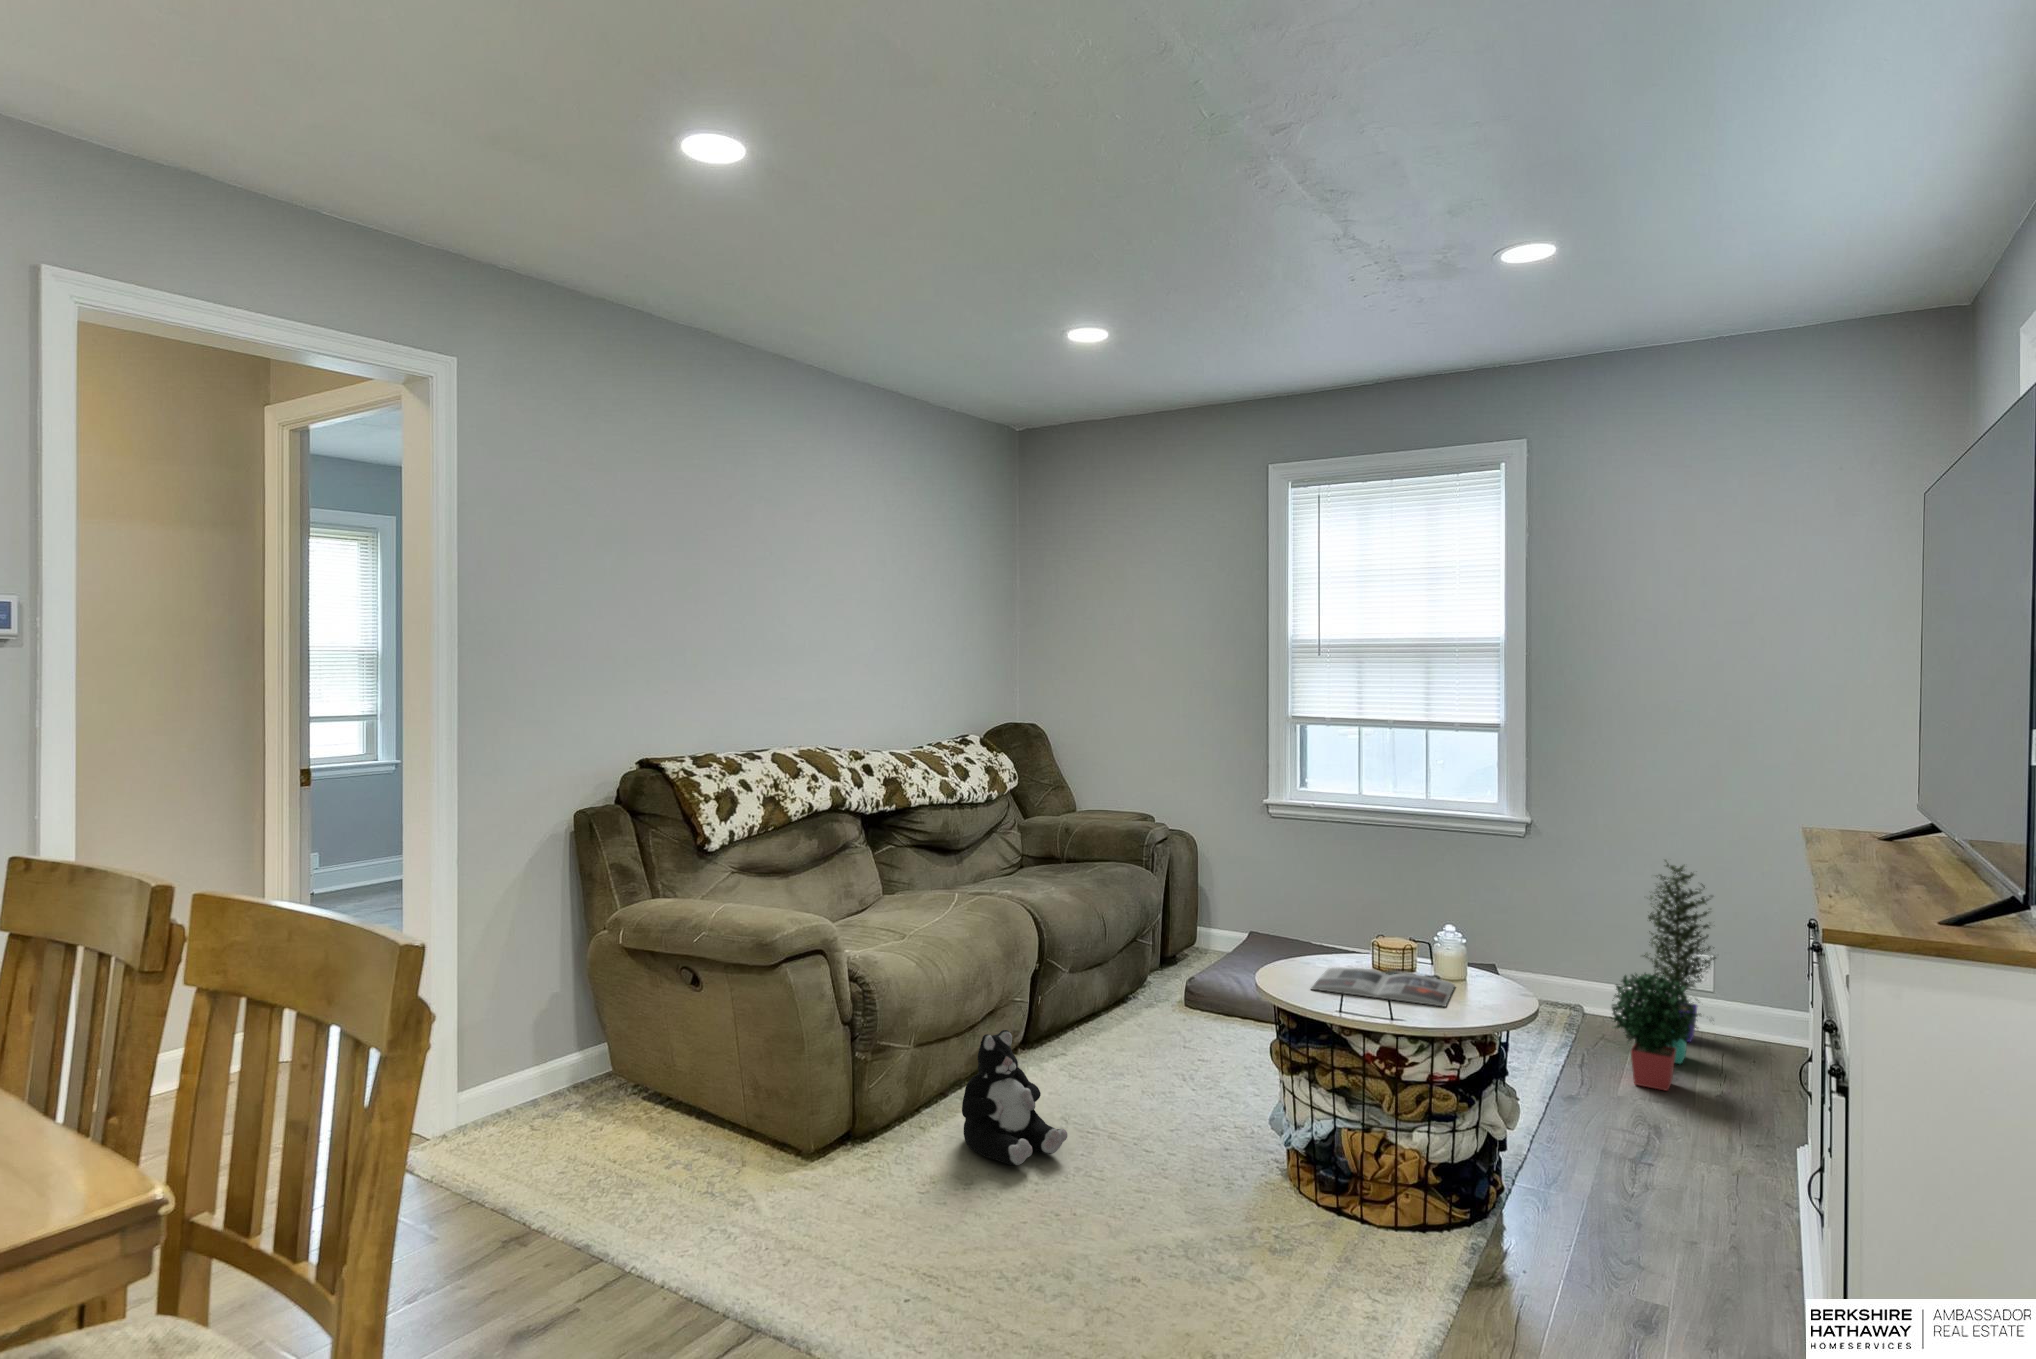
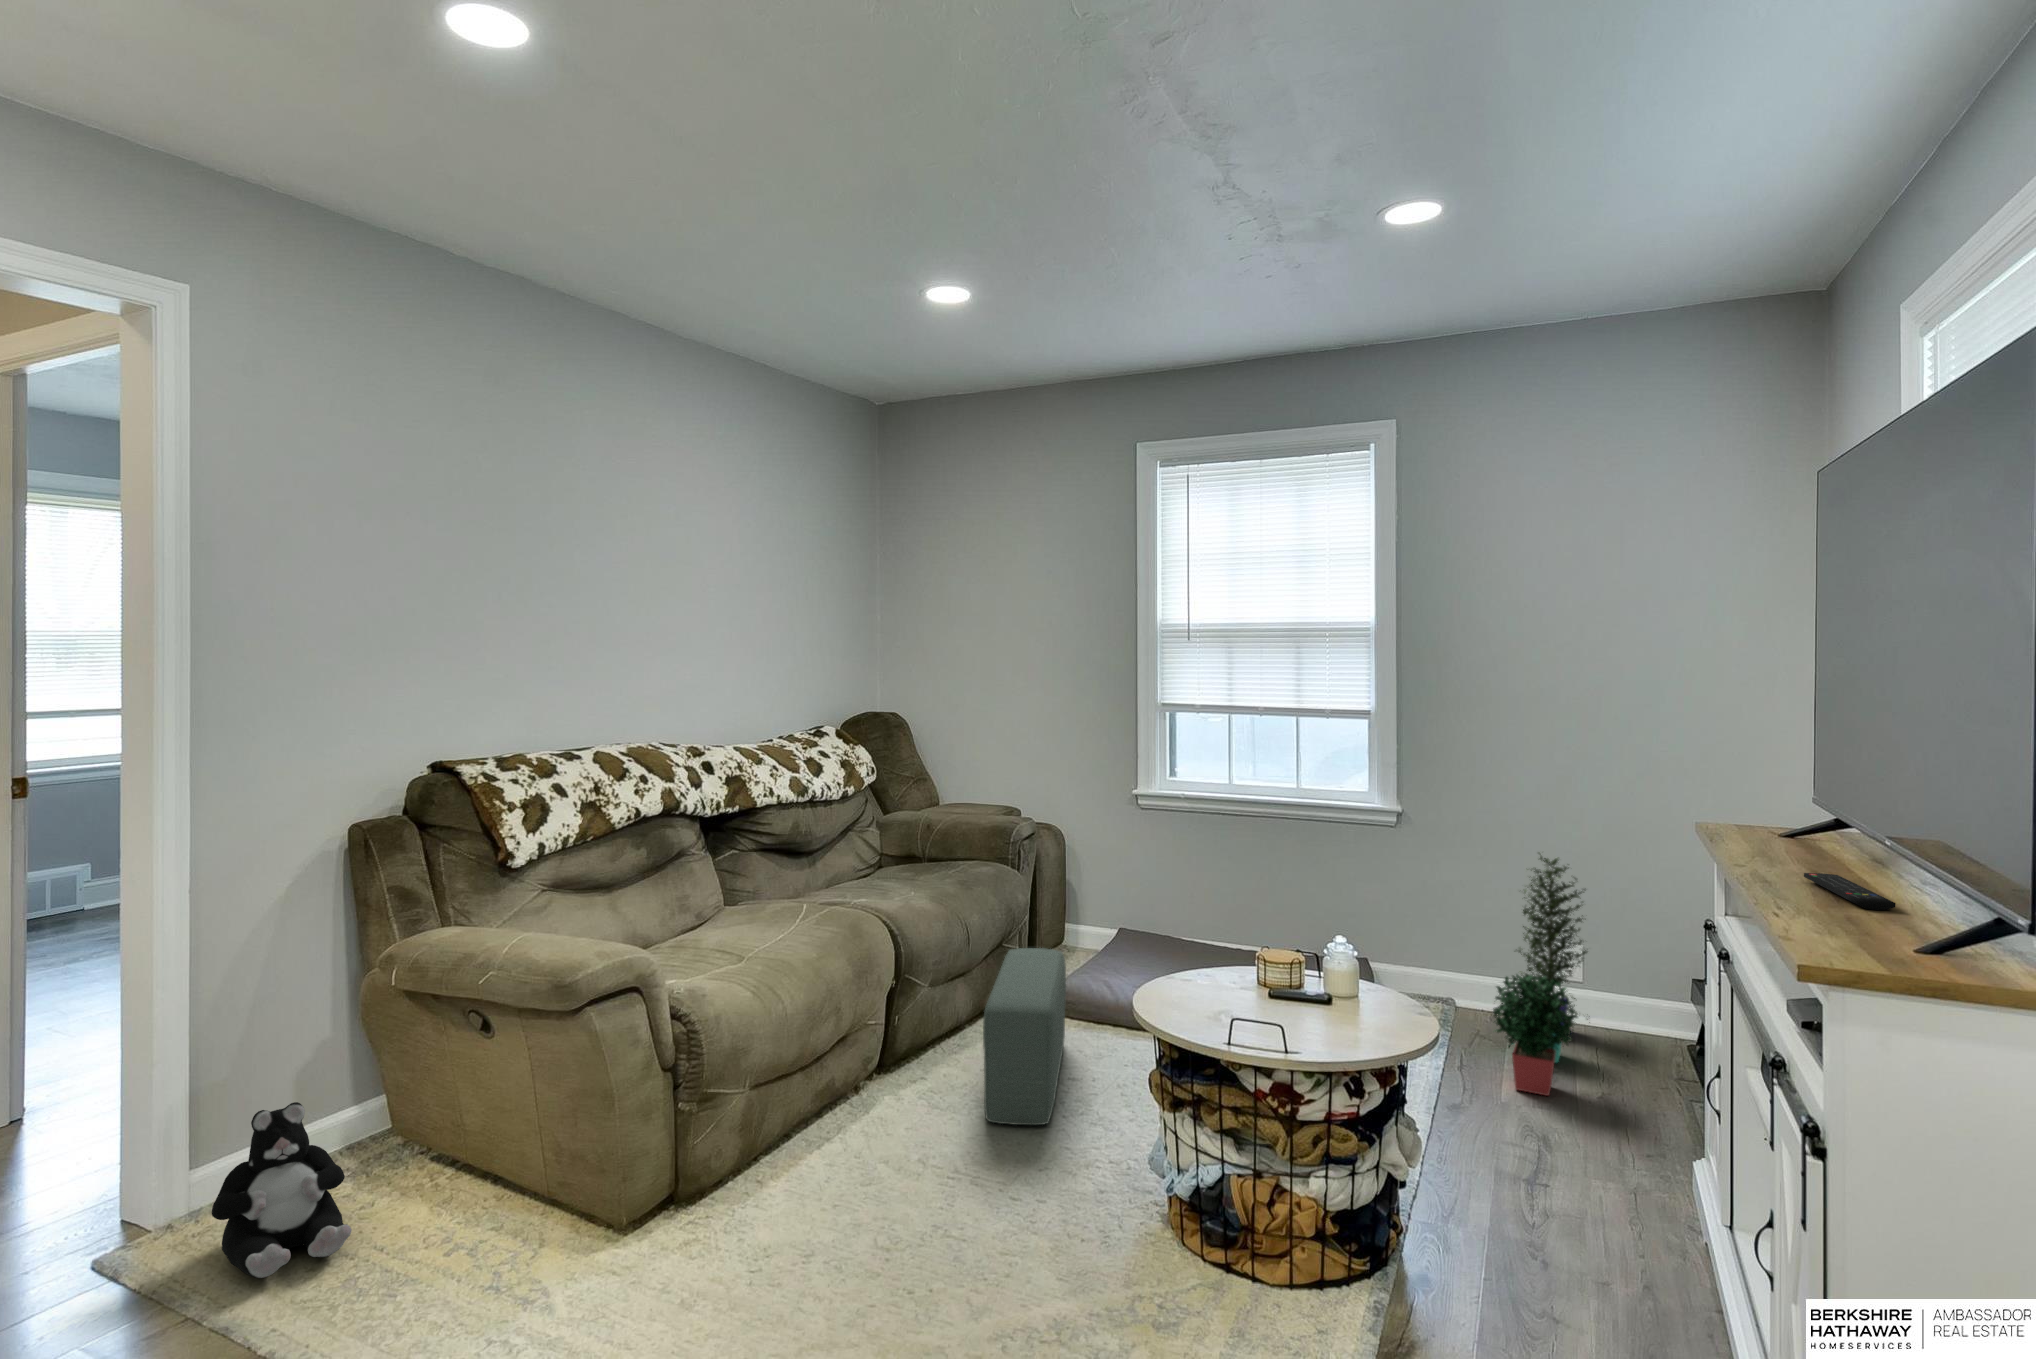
remote control: none [1877,860,1949,888] -> present [1804,873,1895,910]
pouf: none [1118,939,1195,1094] -> present [983,948,1066,1125]
magazine: present [1311,968,1454,1007] -> none [1196,988,1349,1035]
plush toy: present [962,1030,1068,1165] -> present [212,1102,352,1278]

